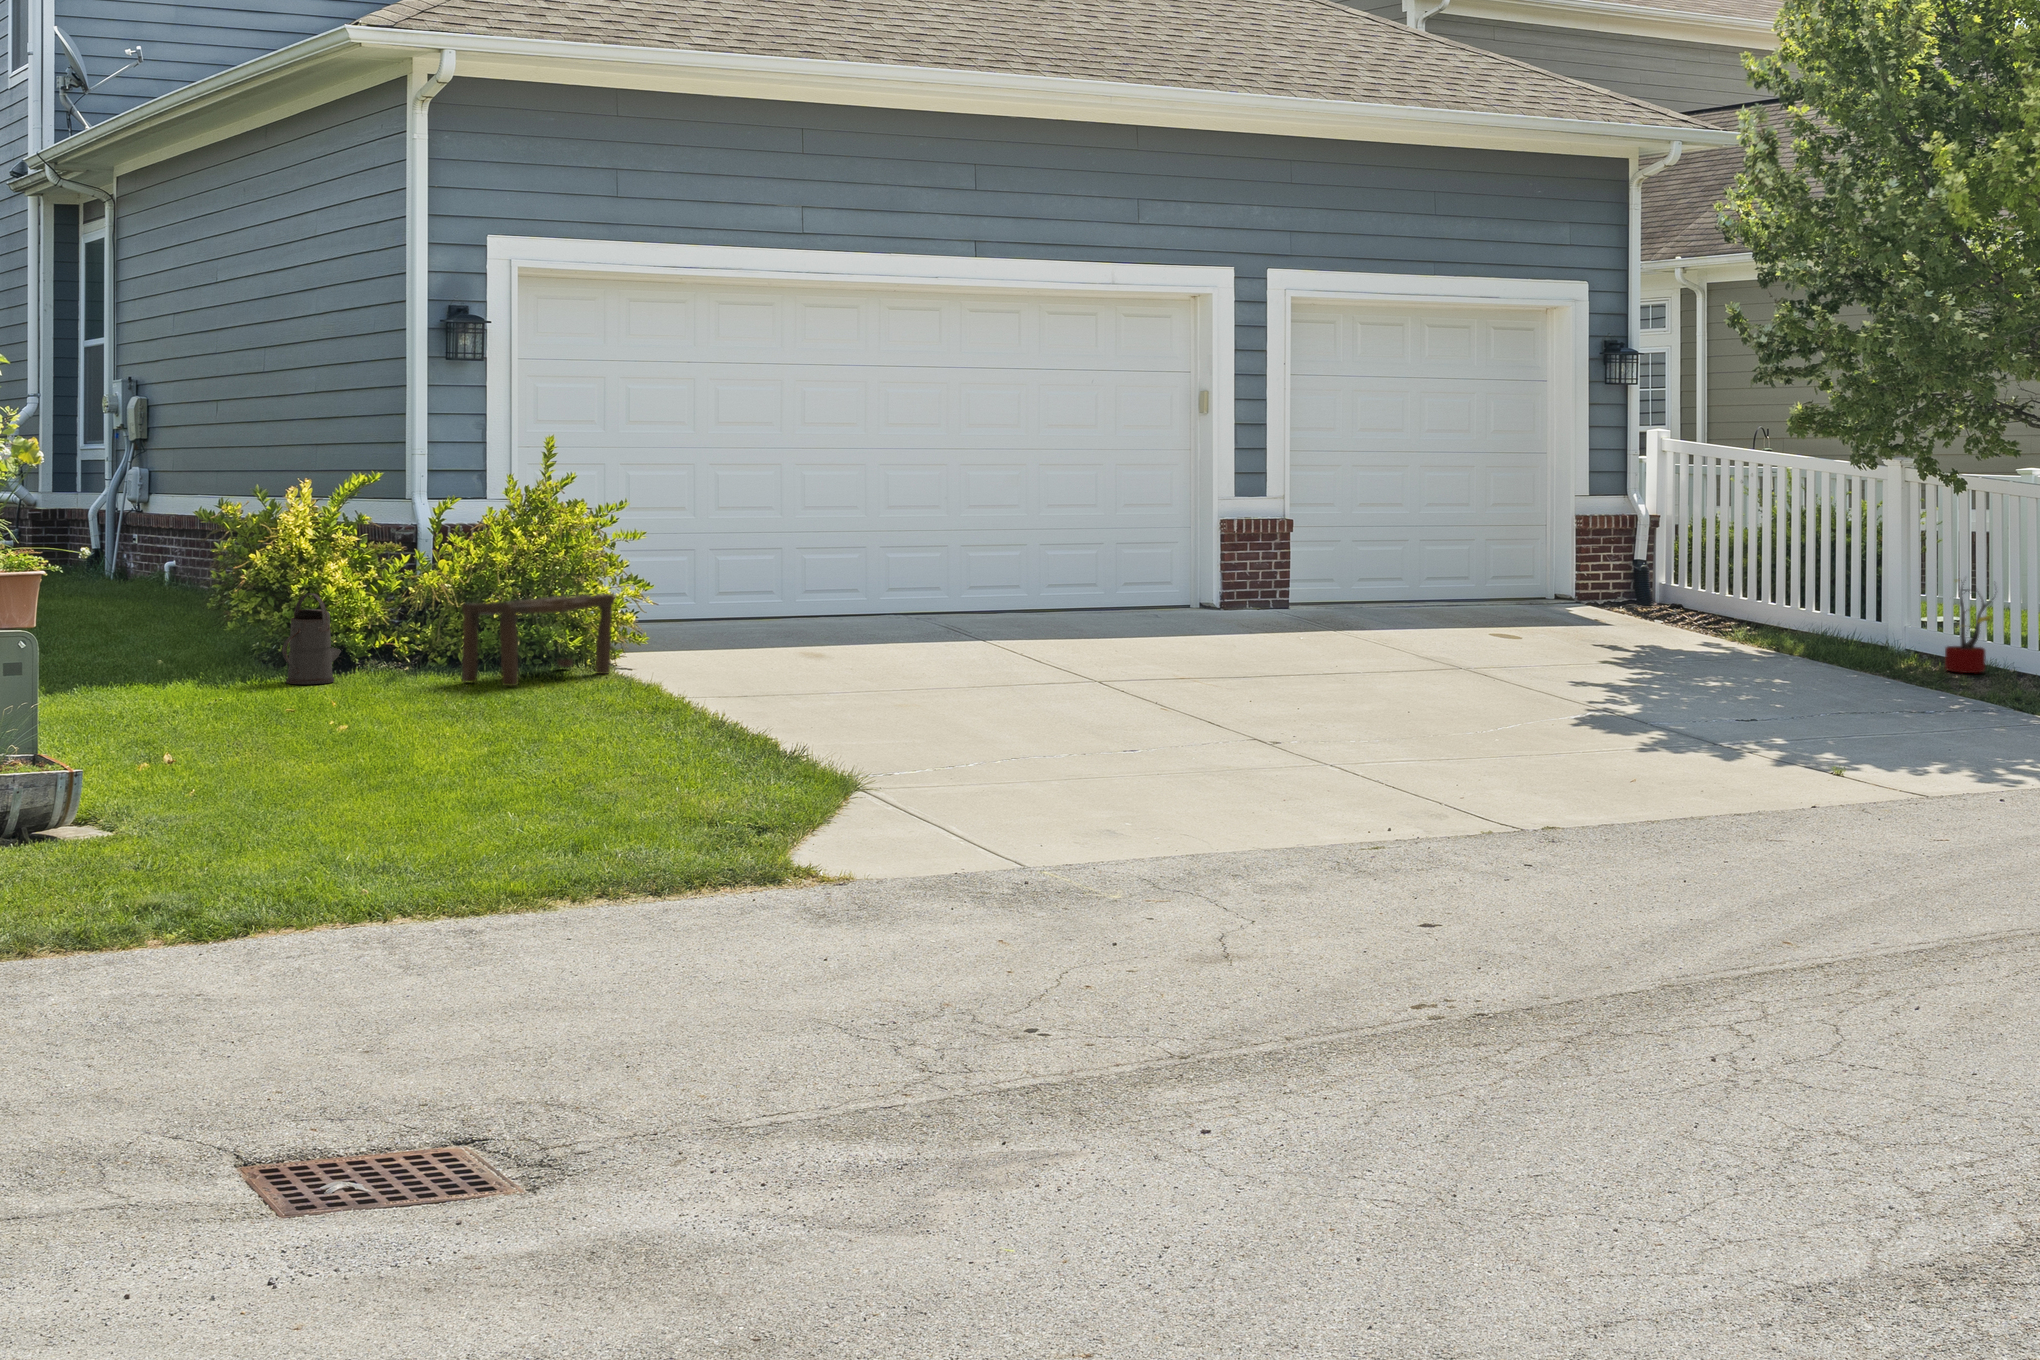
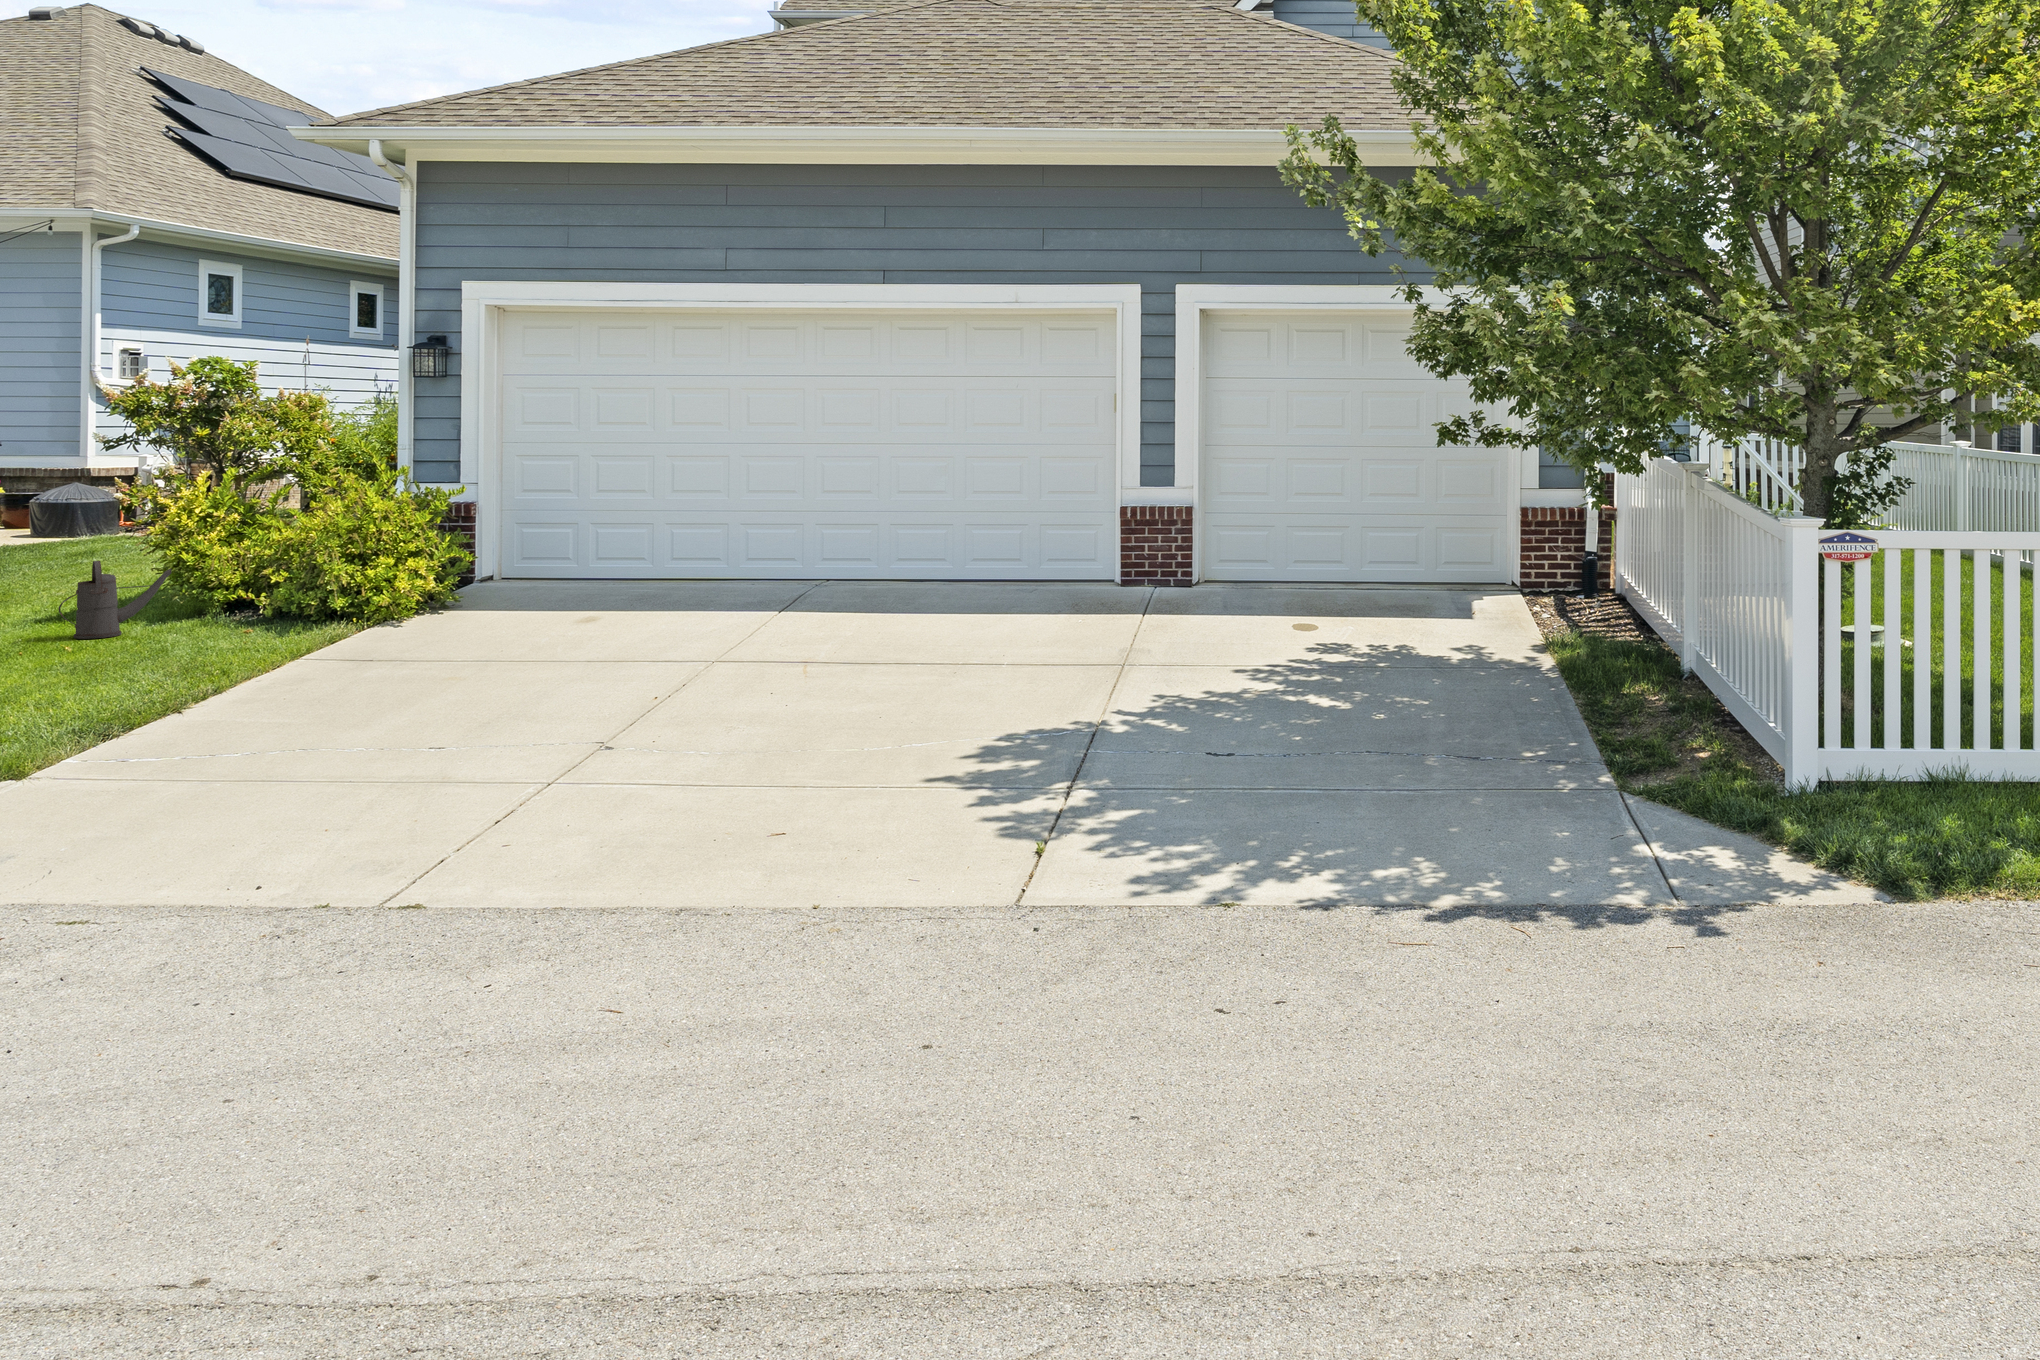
decorative plant: present [1945,584,1993,673] -> none [1643,595,1705,714]
bench: present [462,594,615,686] -> none [191,564,344,649]

